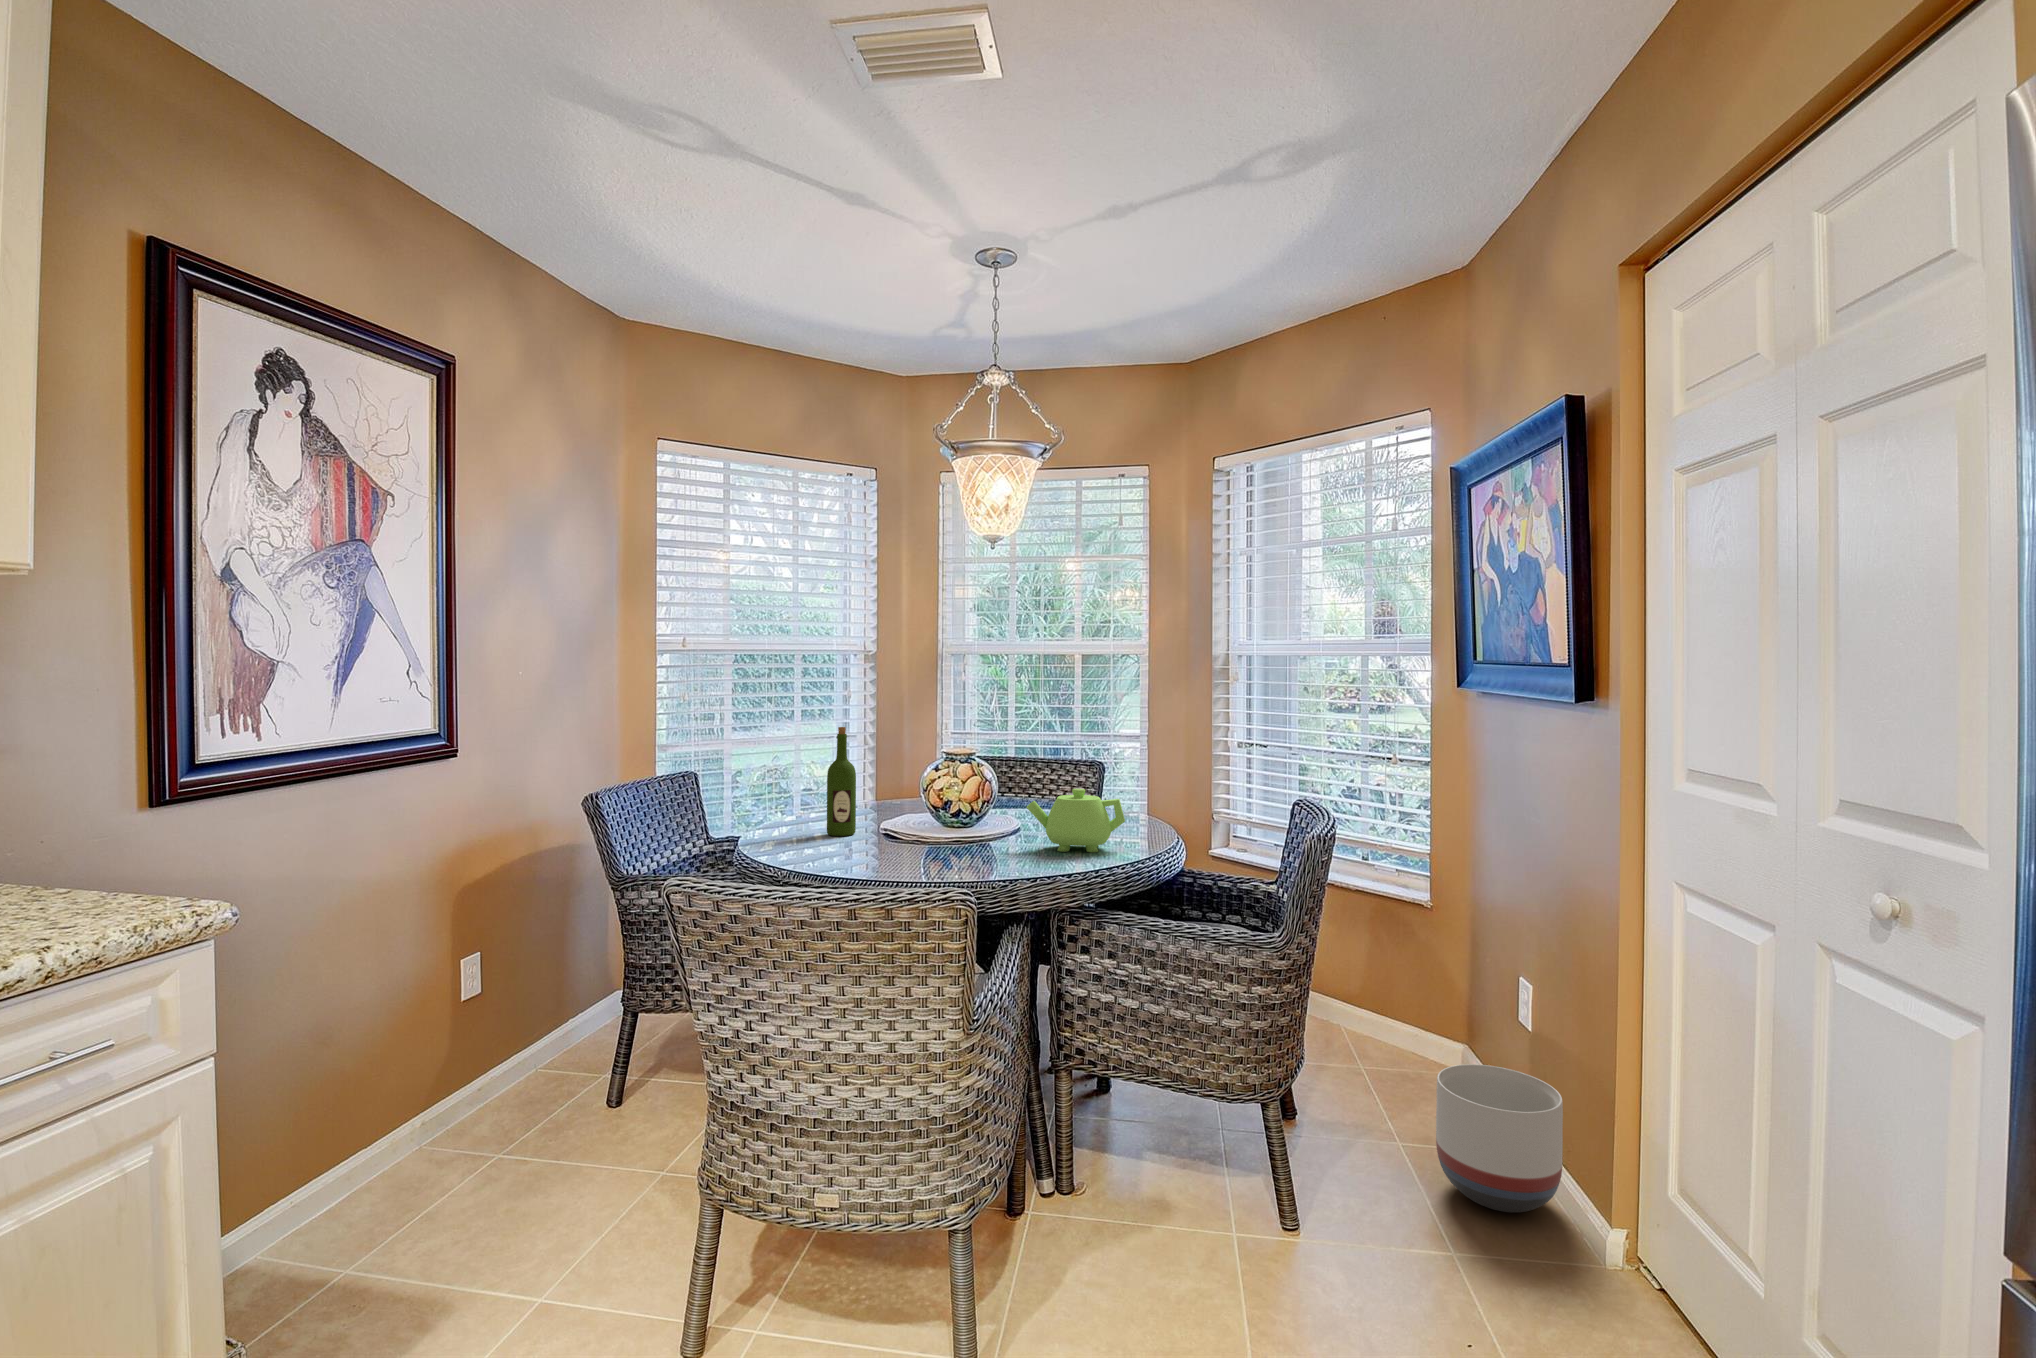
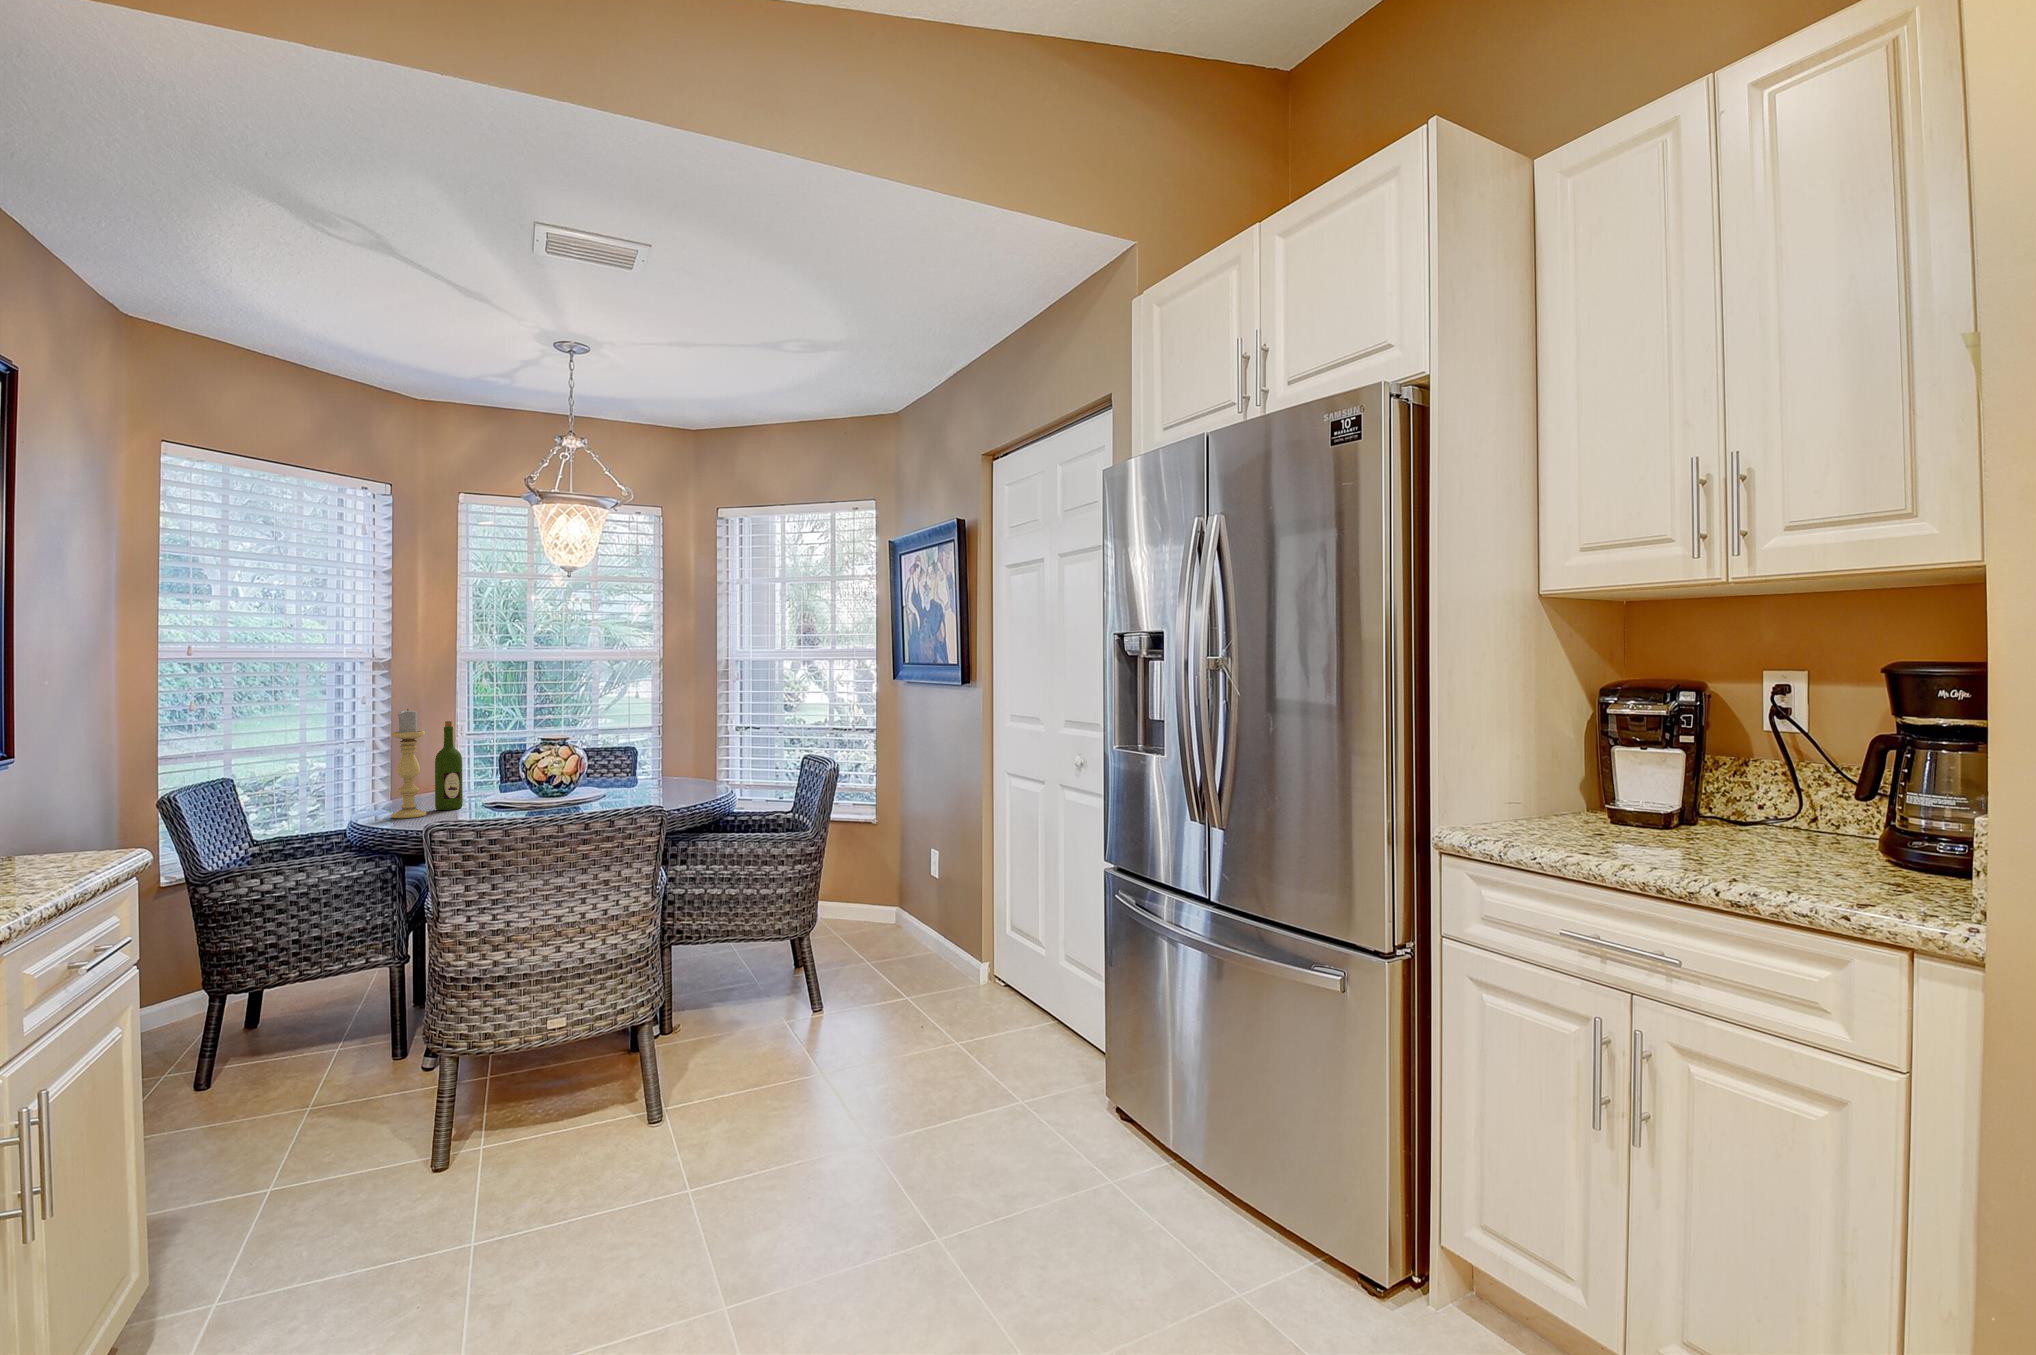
candle holder: none [771,711,807,844] -> present [391,709,426,818]
teapot: present [1027,789,1125,852] -> none [625,755,699,800]
planter: present [1436,1064,1563,1212] -> none [894,903,959,979]

